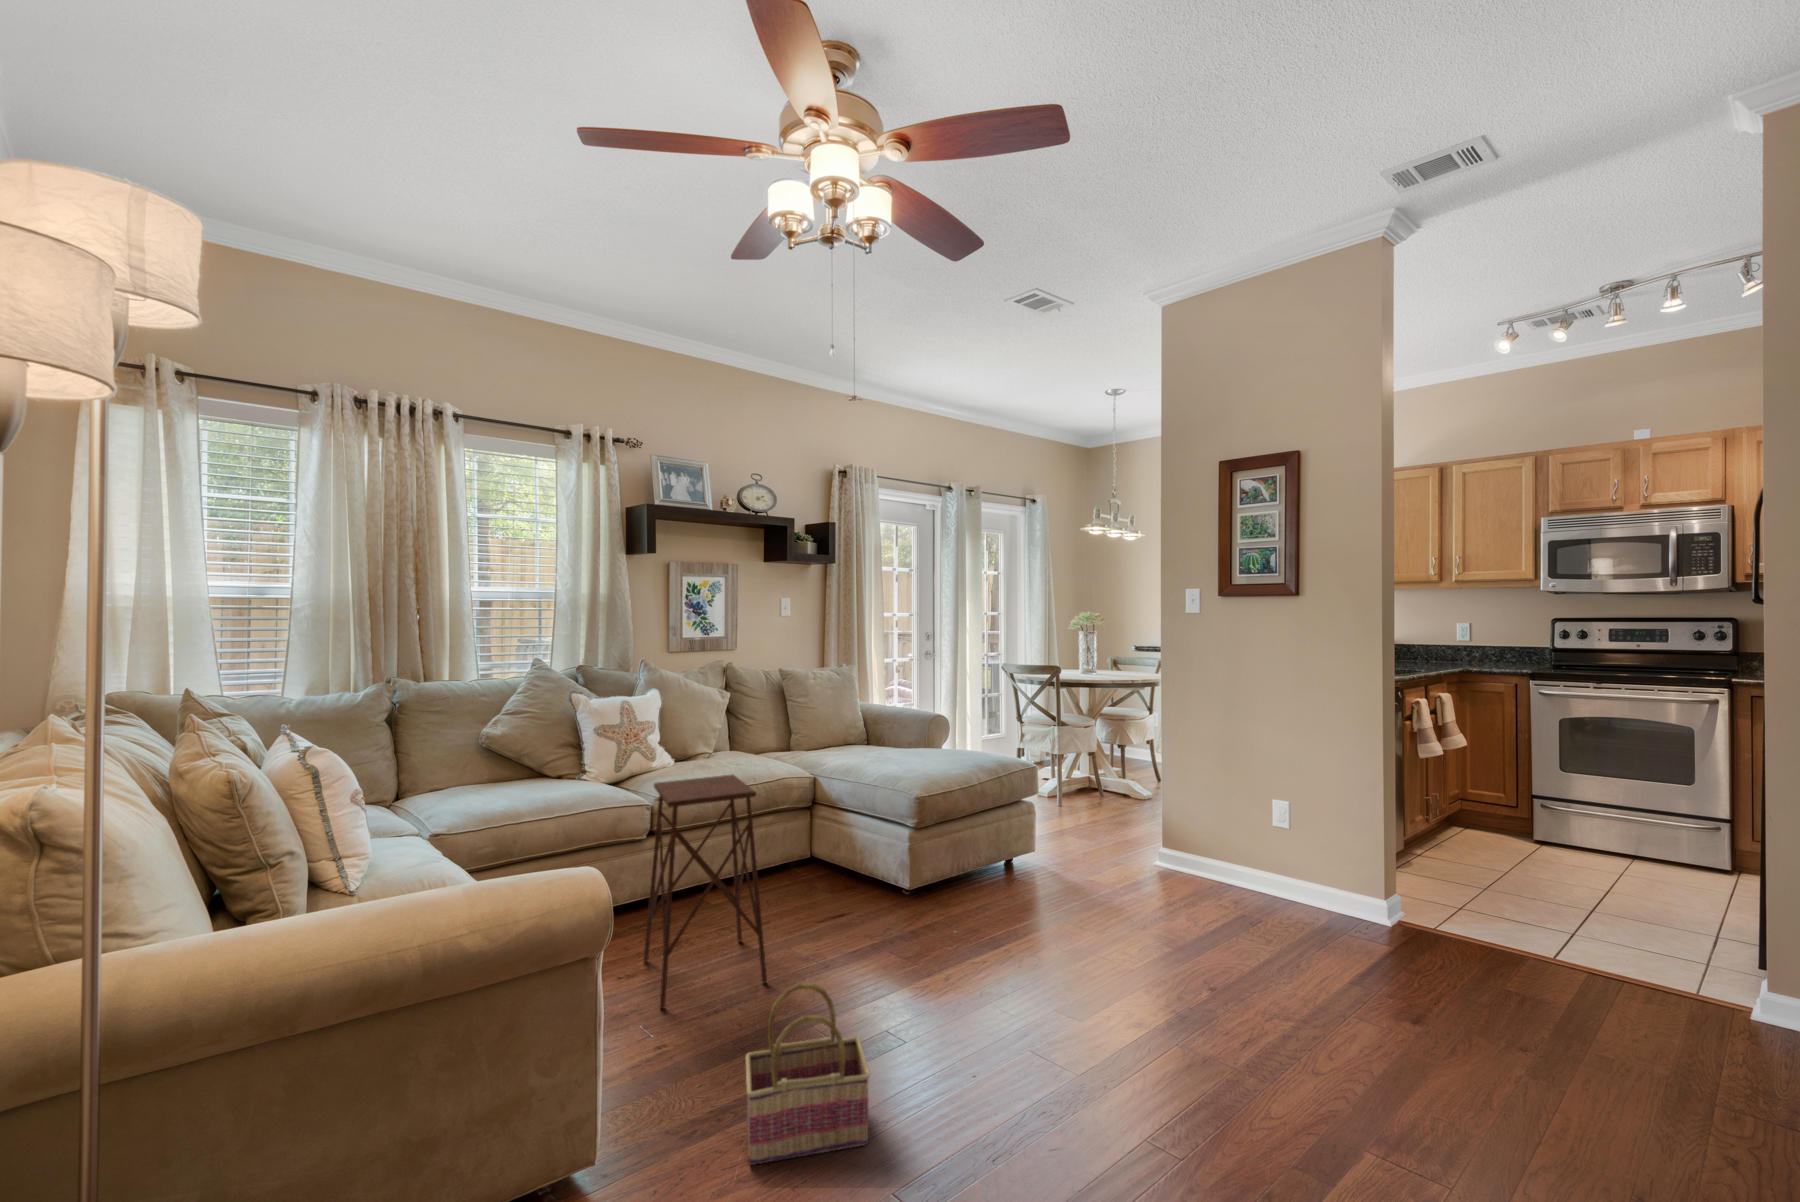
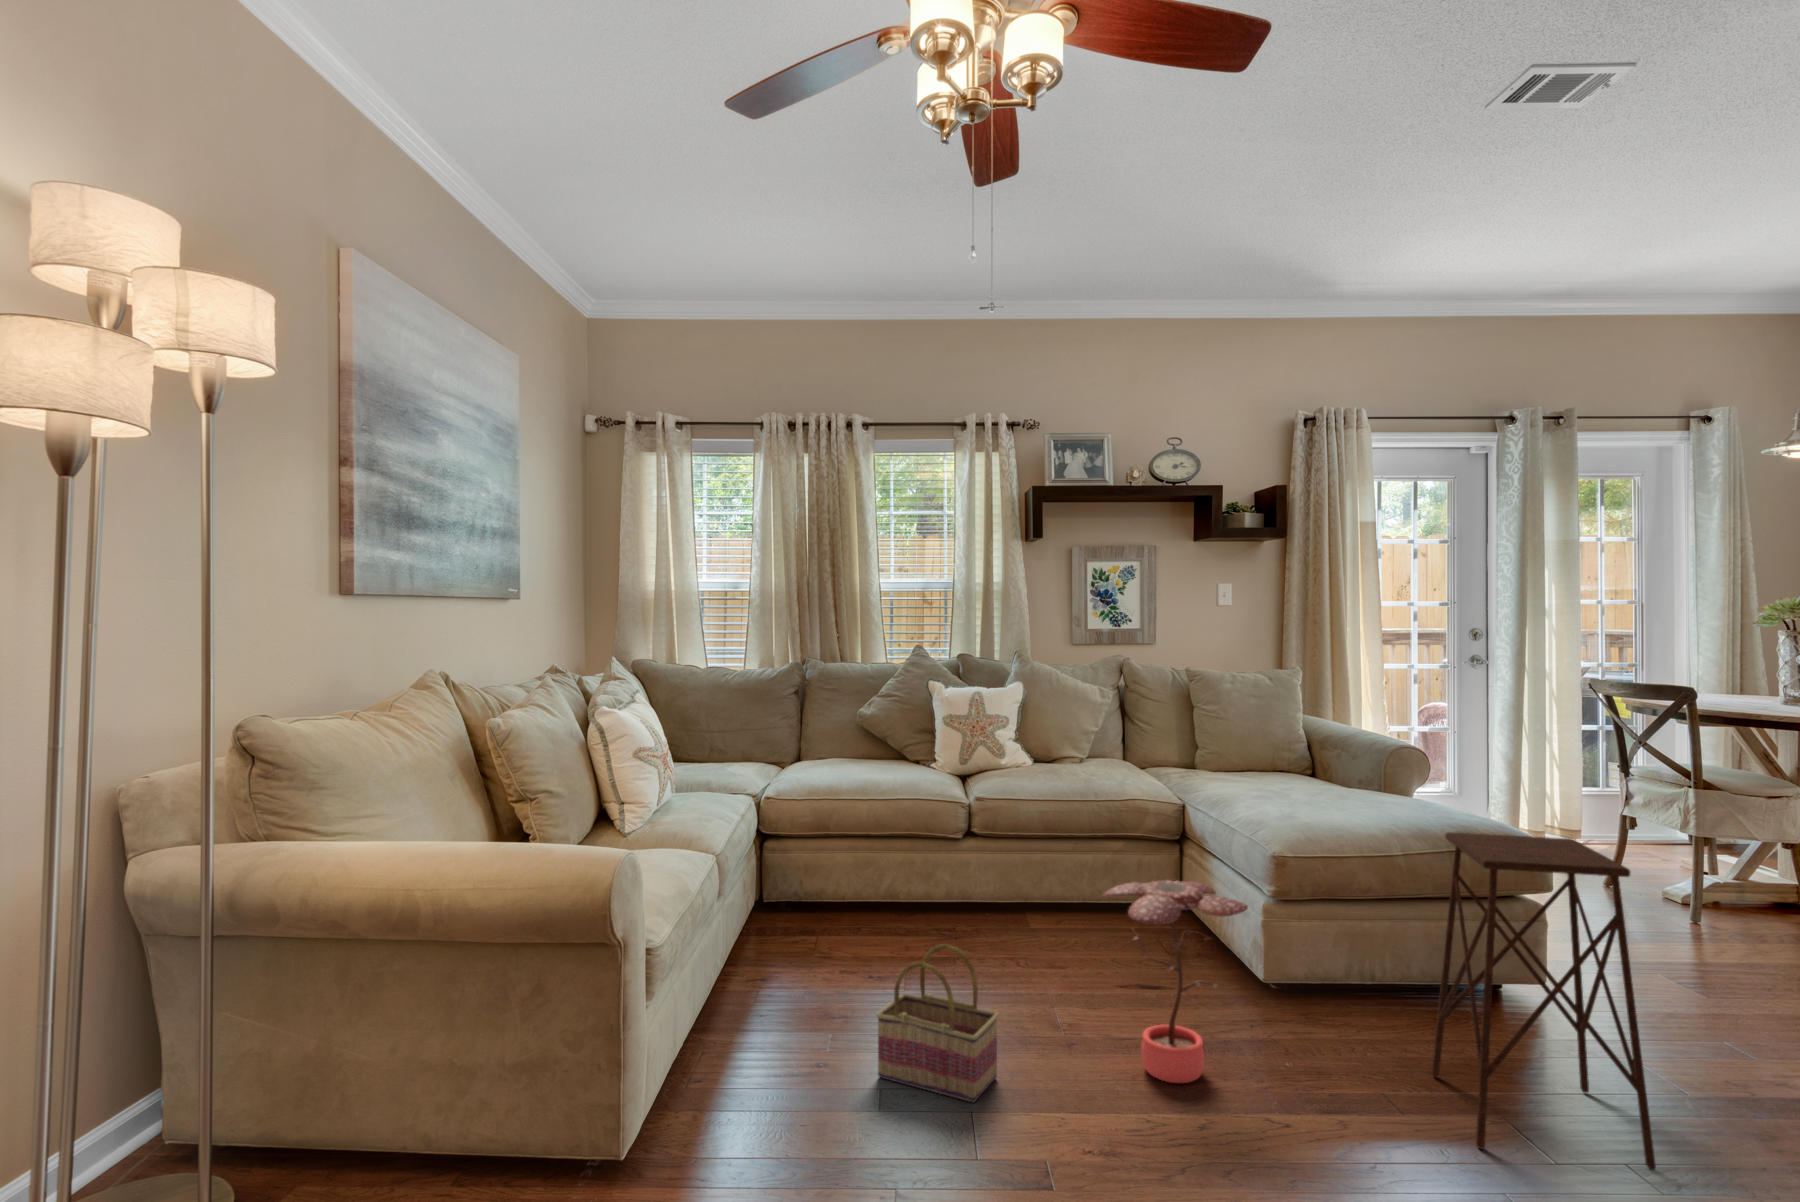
side table: present [644,775,767,1009] -> present [1432,832,1656,1170]
potted plant: none [909,856,1032,1040] -> present [1103,880,1248,1083]

